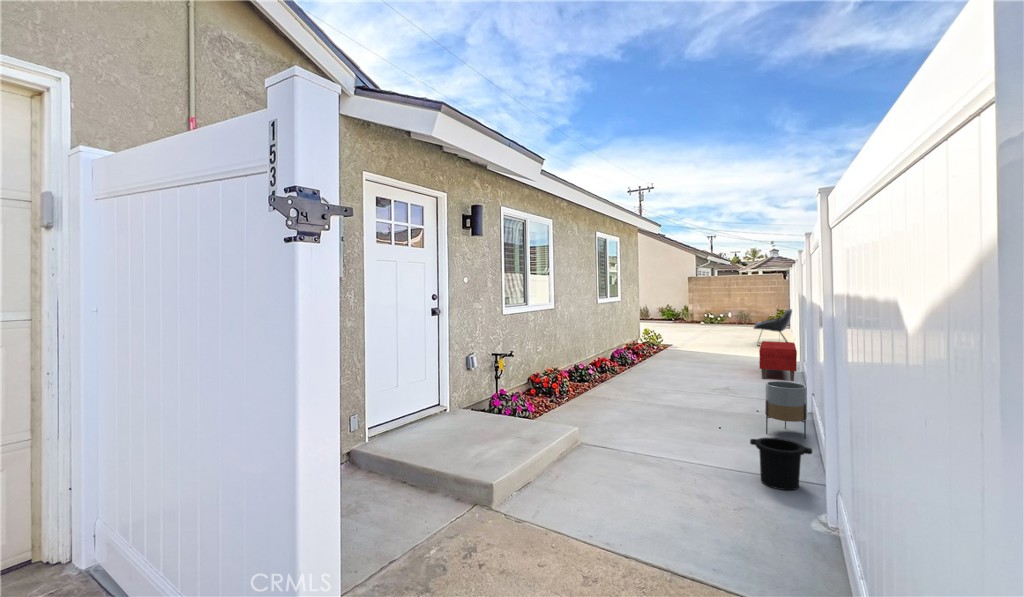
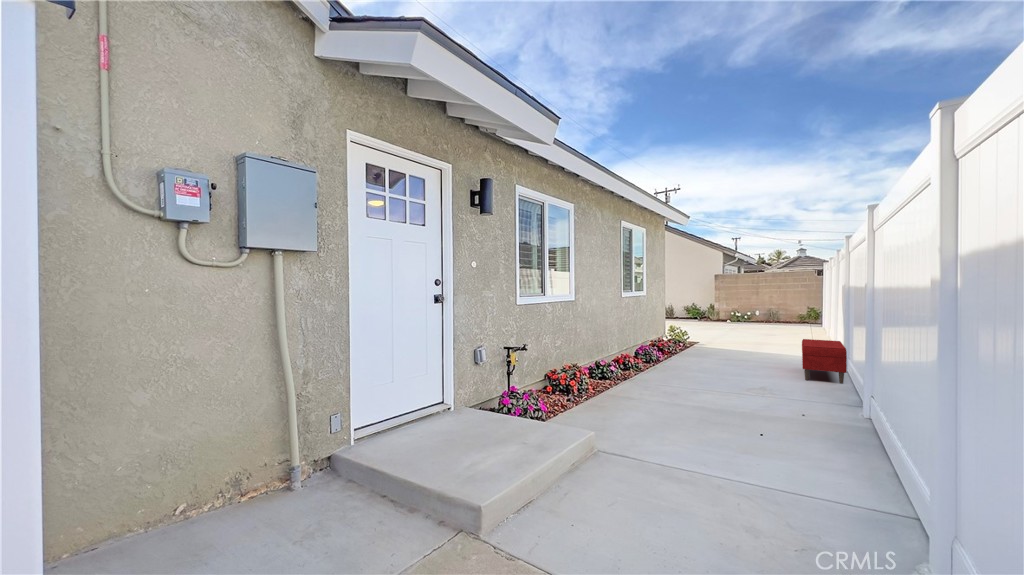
lounge chair: present [753,309,792,346] -> none [787,306,831,347]
planter: present [765,381,807,439] -> none [825,385,880,457]
trash can: present [750,438,812,490] -> none [820,459,913,535]

